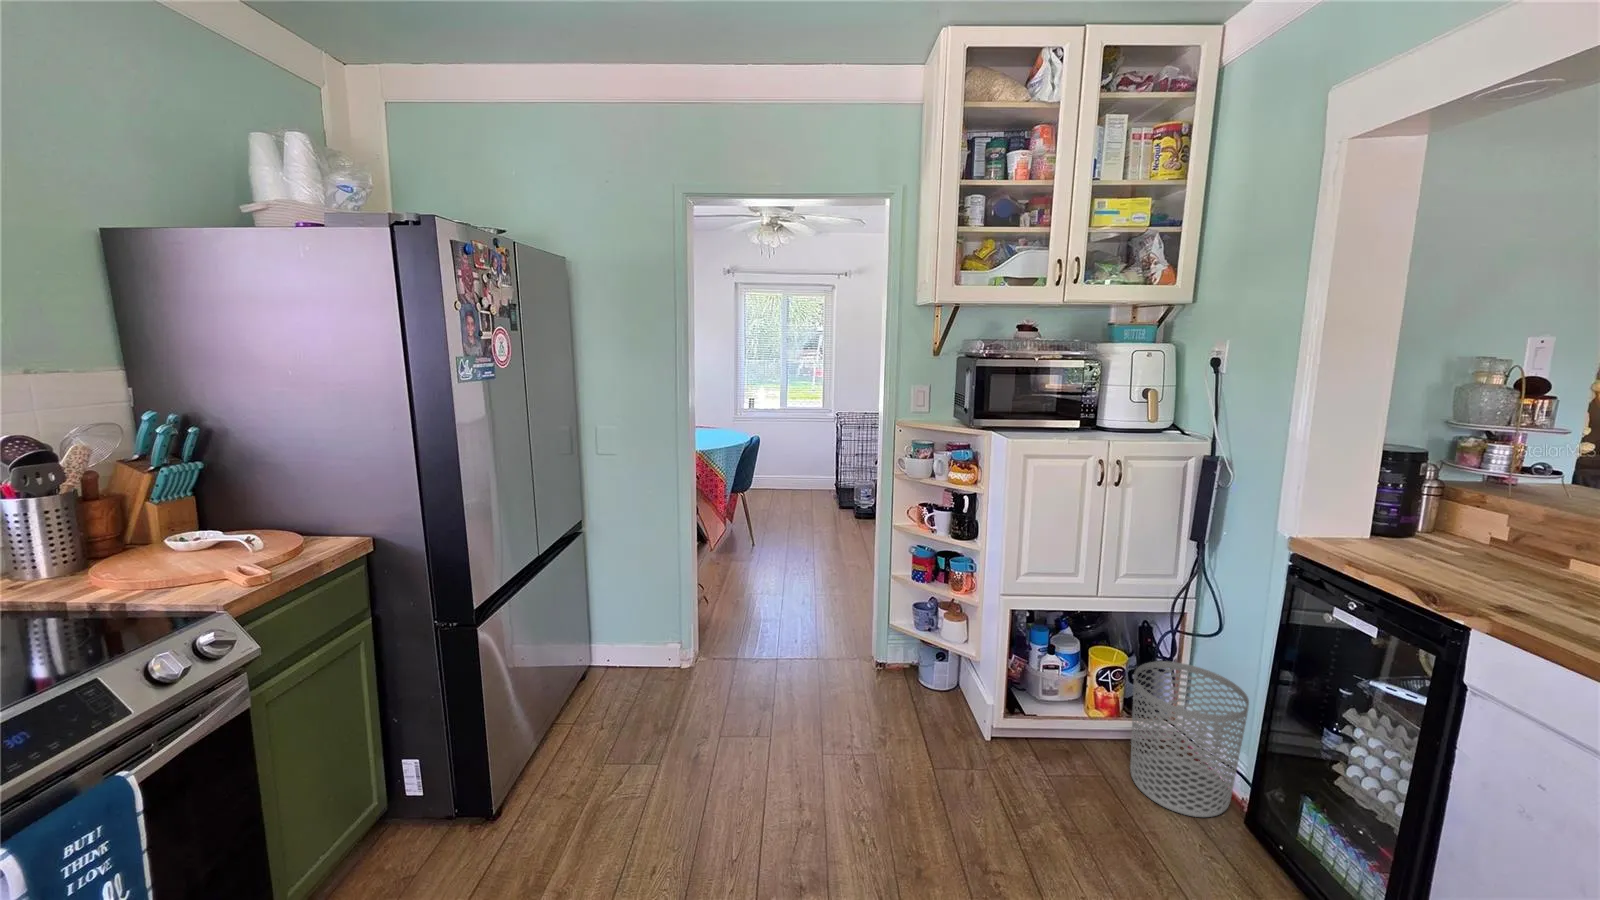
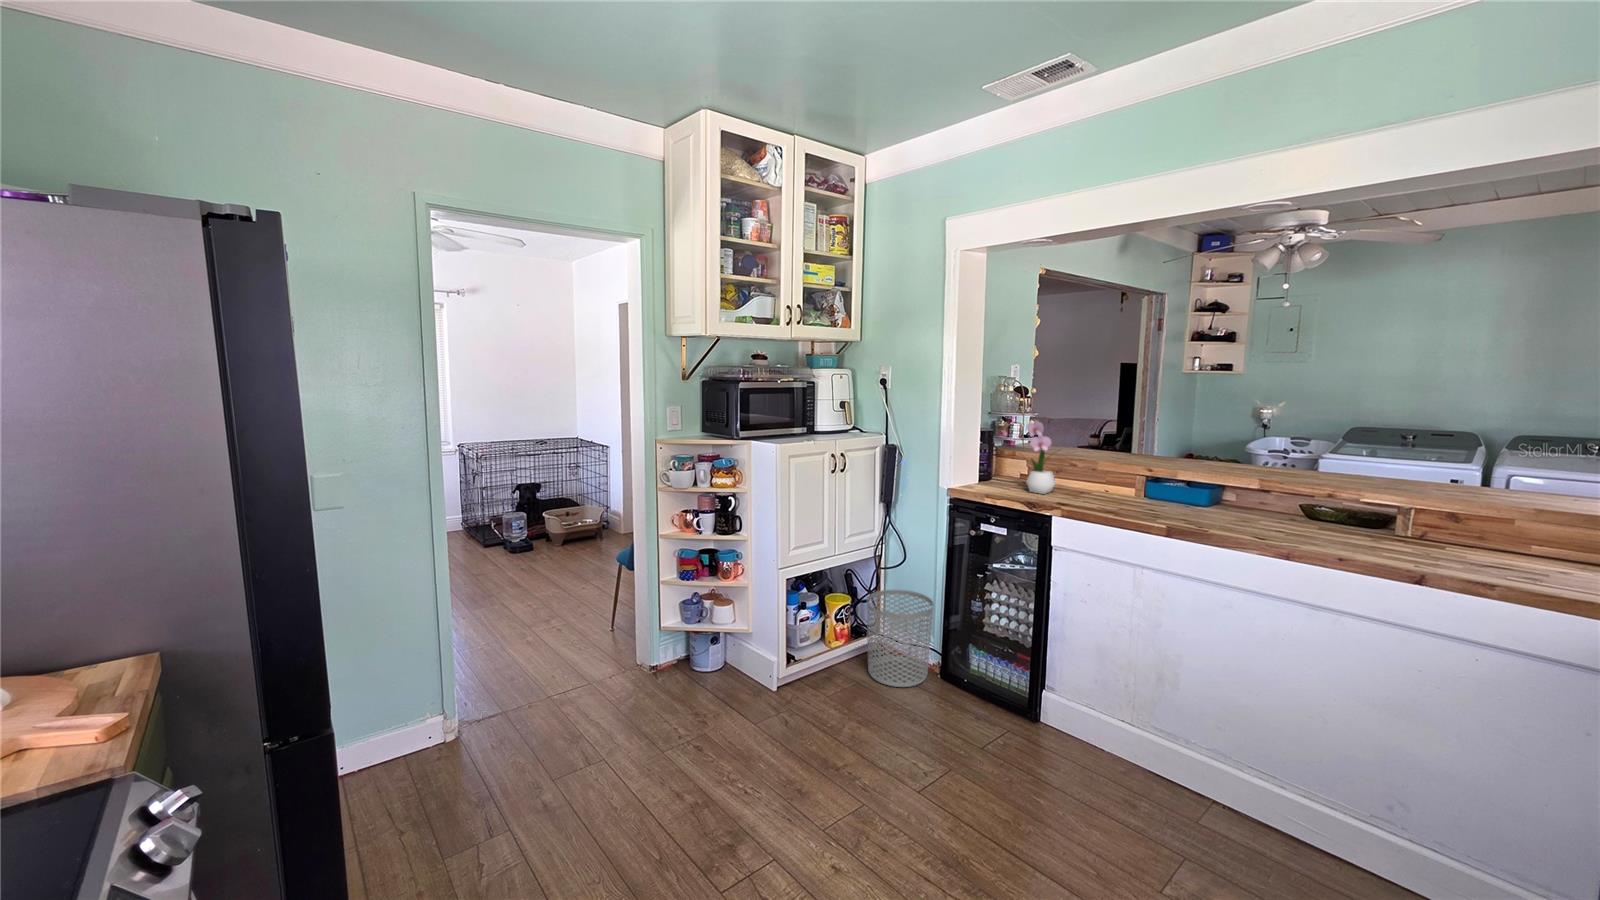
flower arrangement: none [1454,413,1566,582] -> present [1026,409,1056,494]

